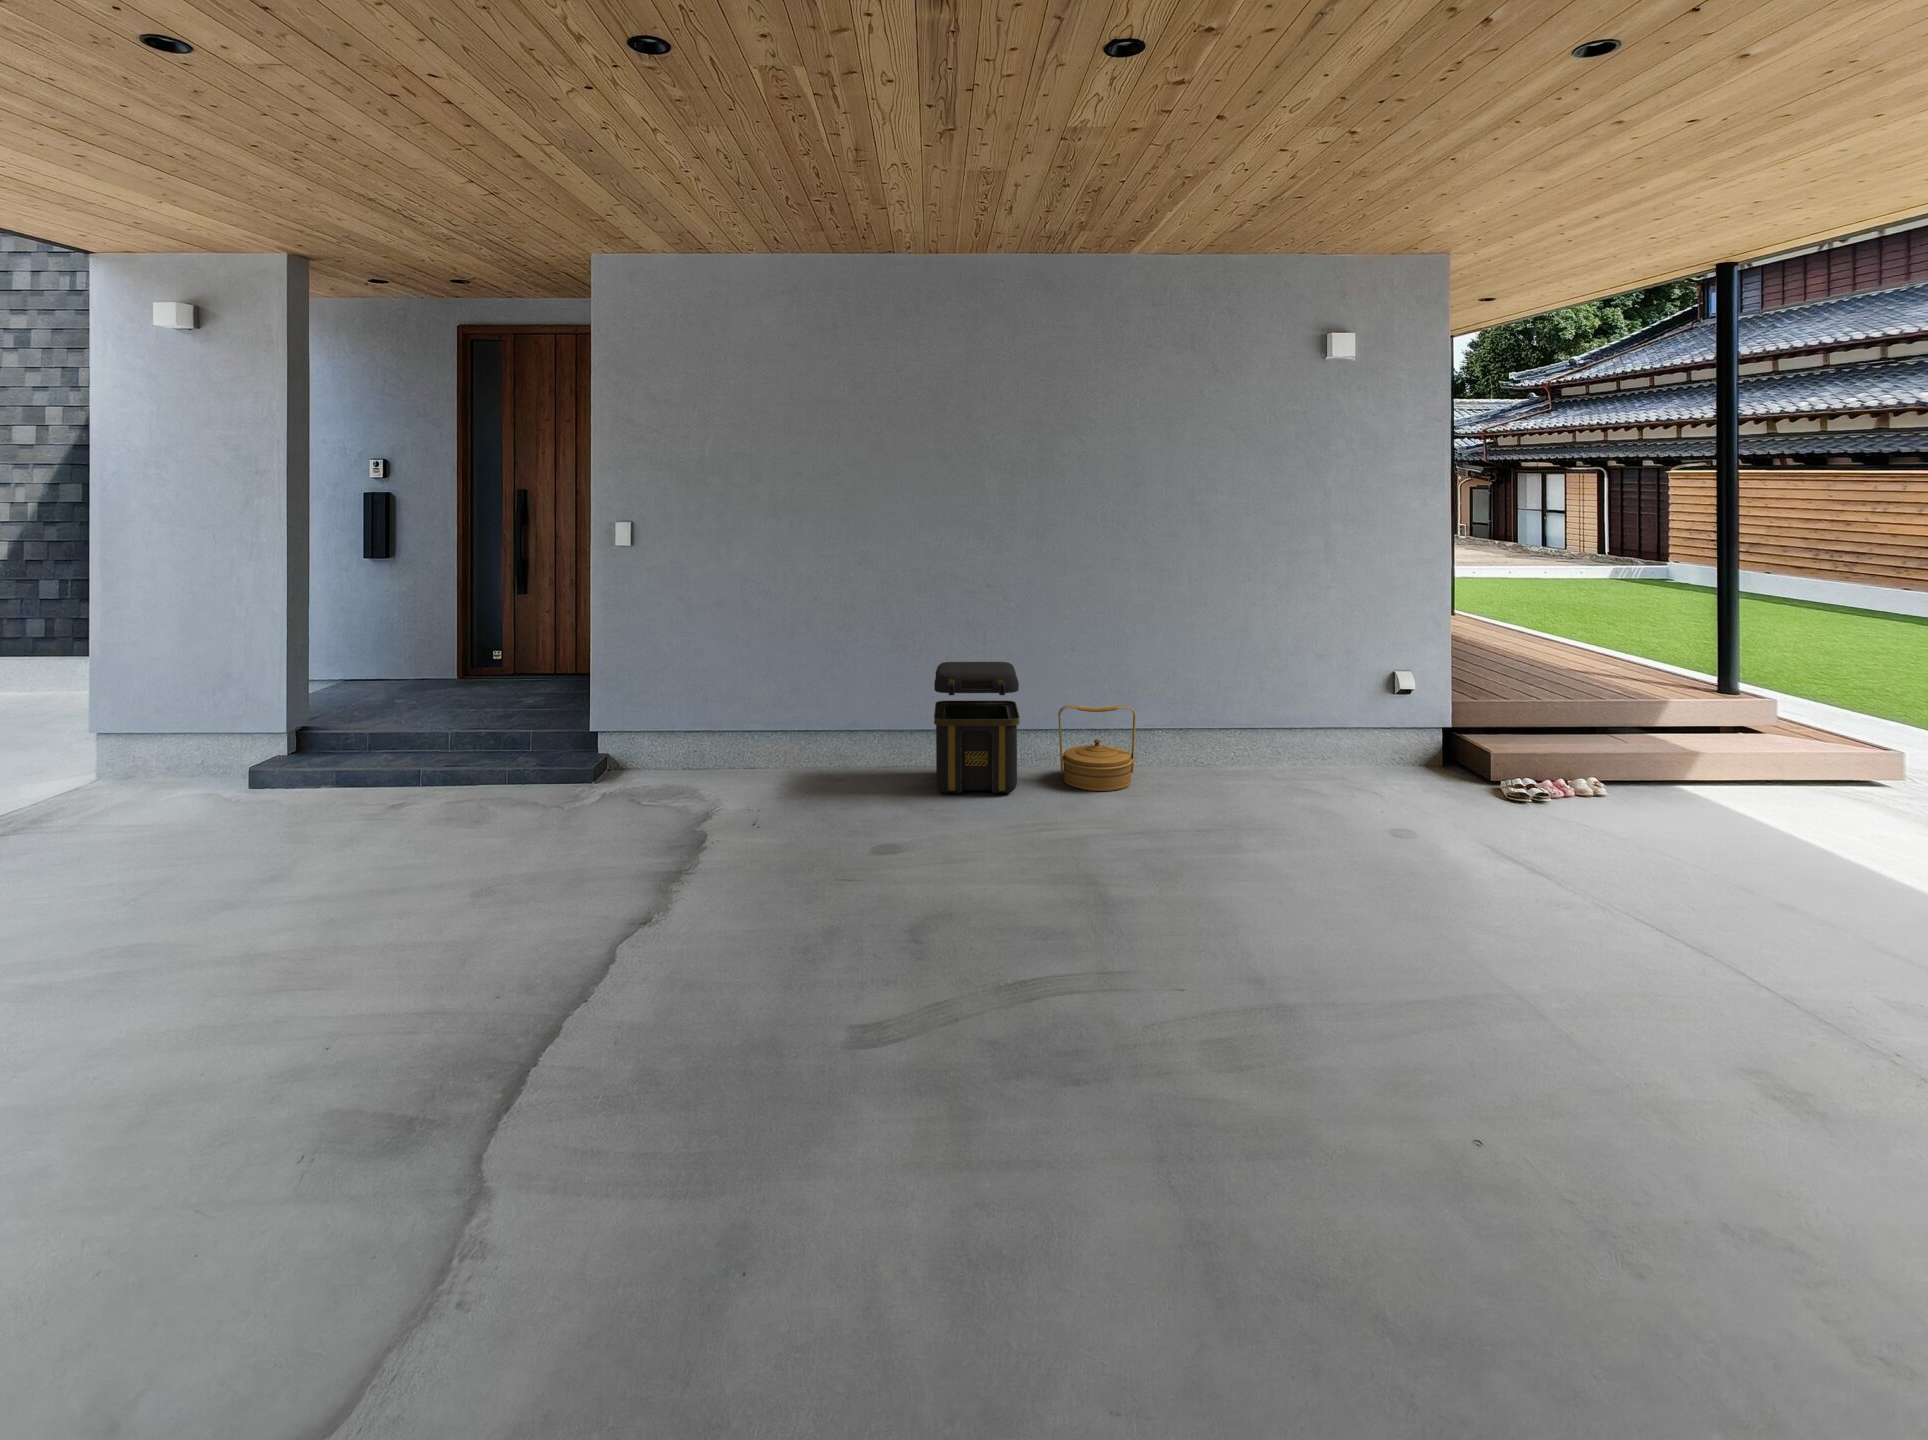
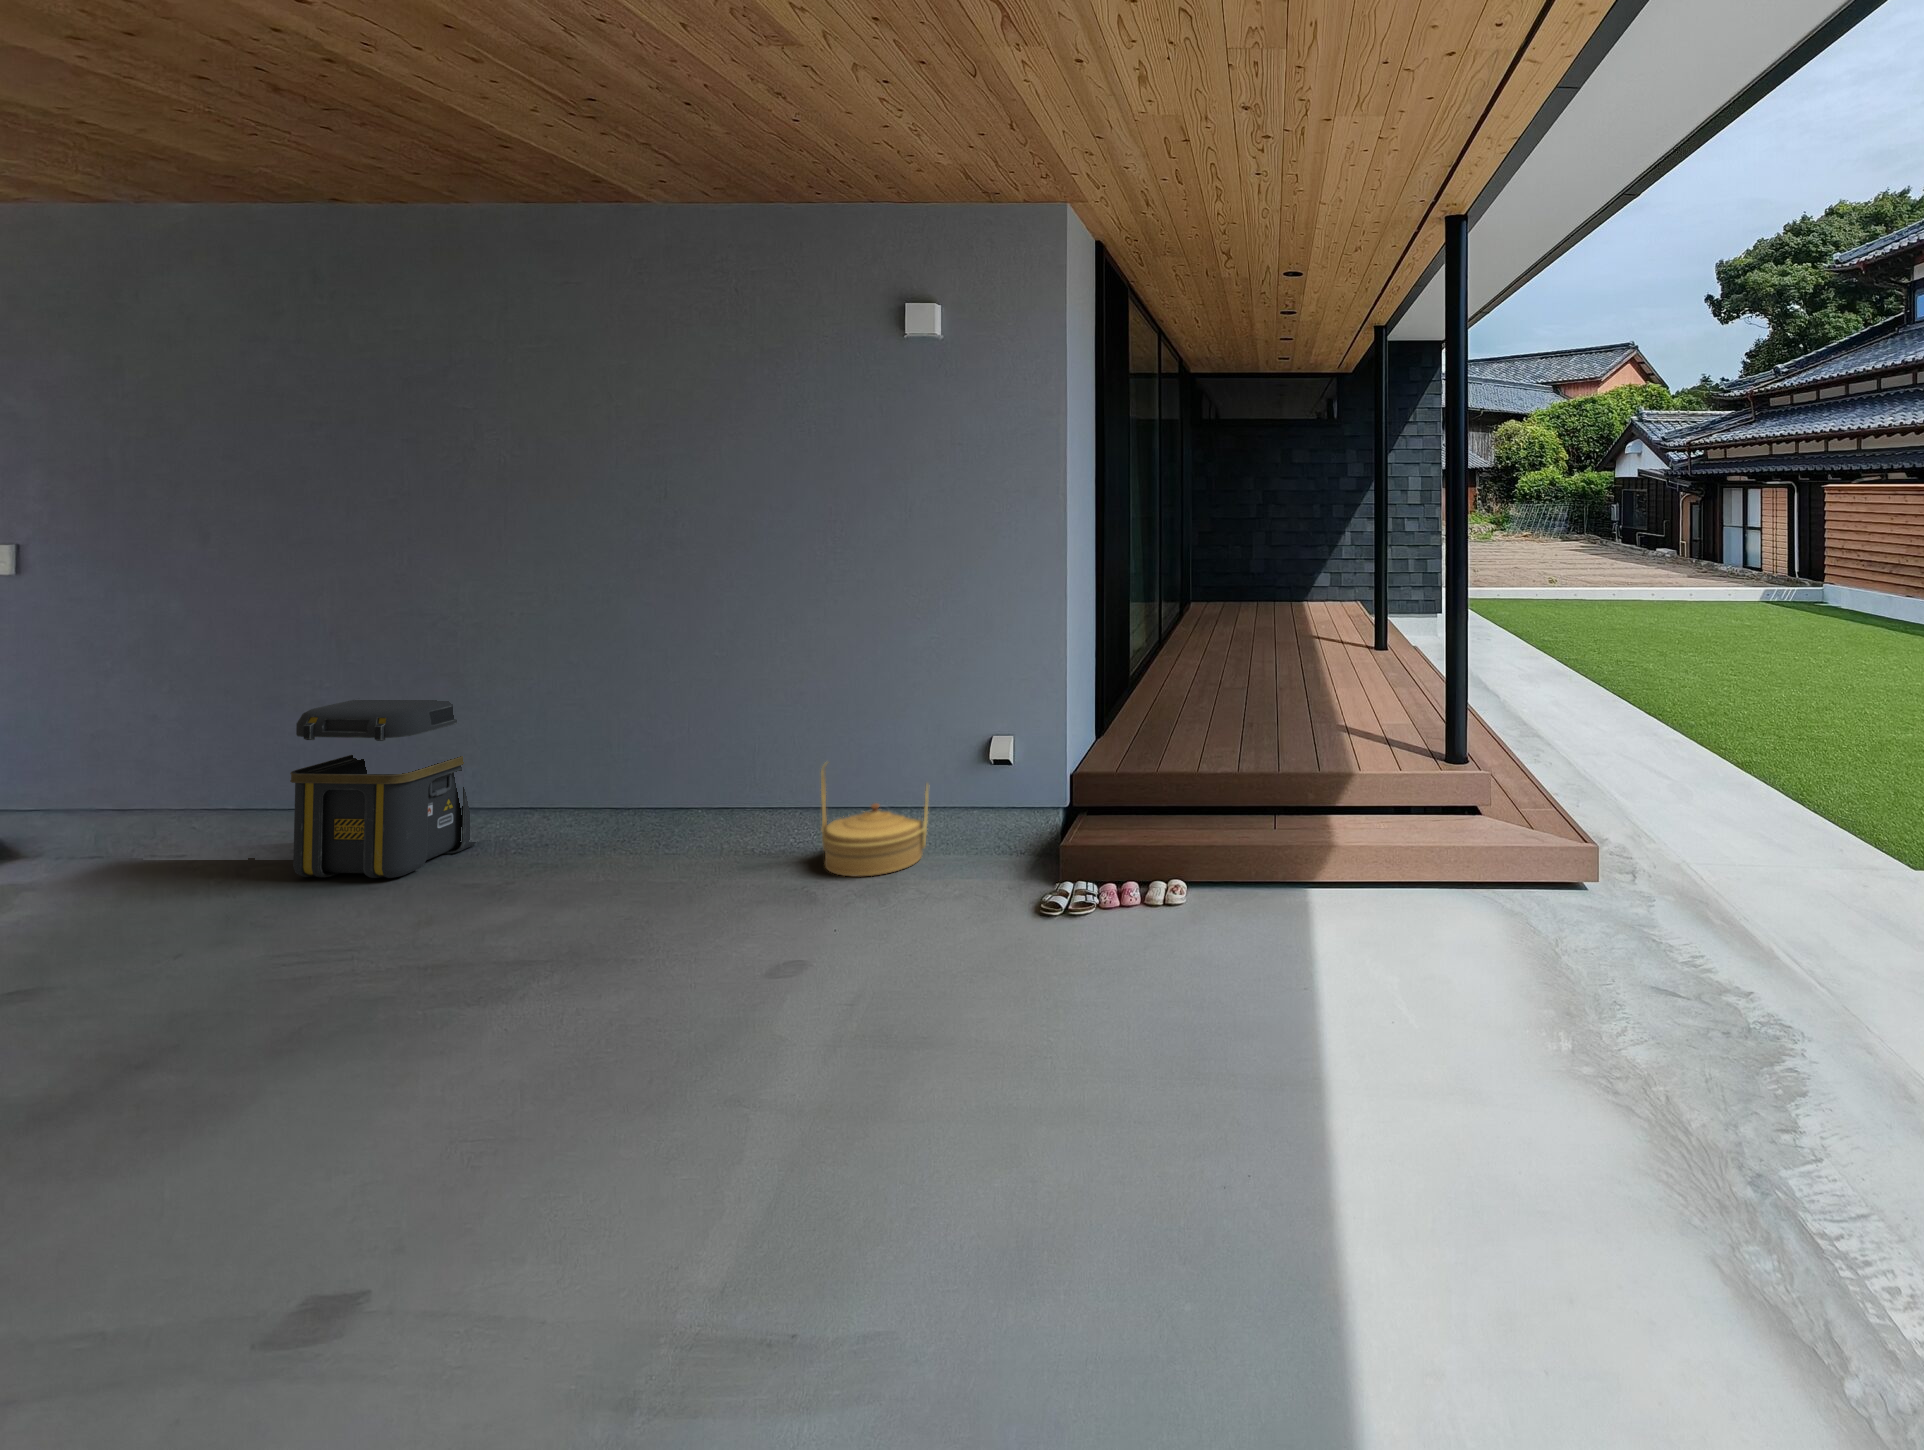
woven basket: present [1058,705,1136,791] -> present [821,763,928,877]

